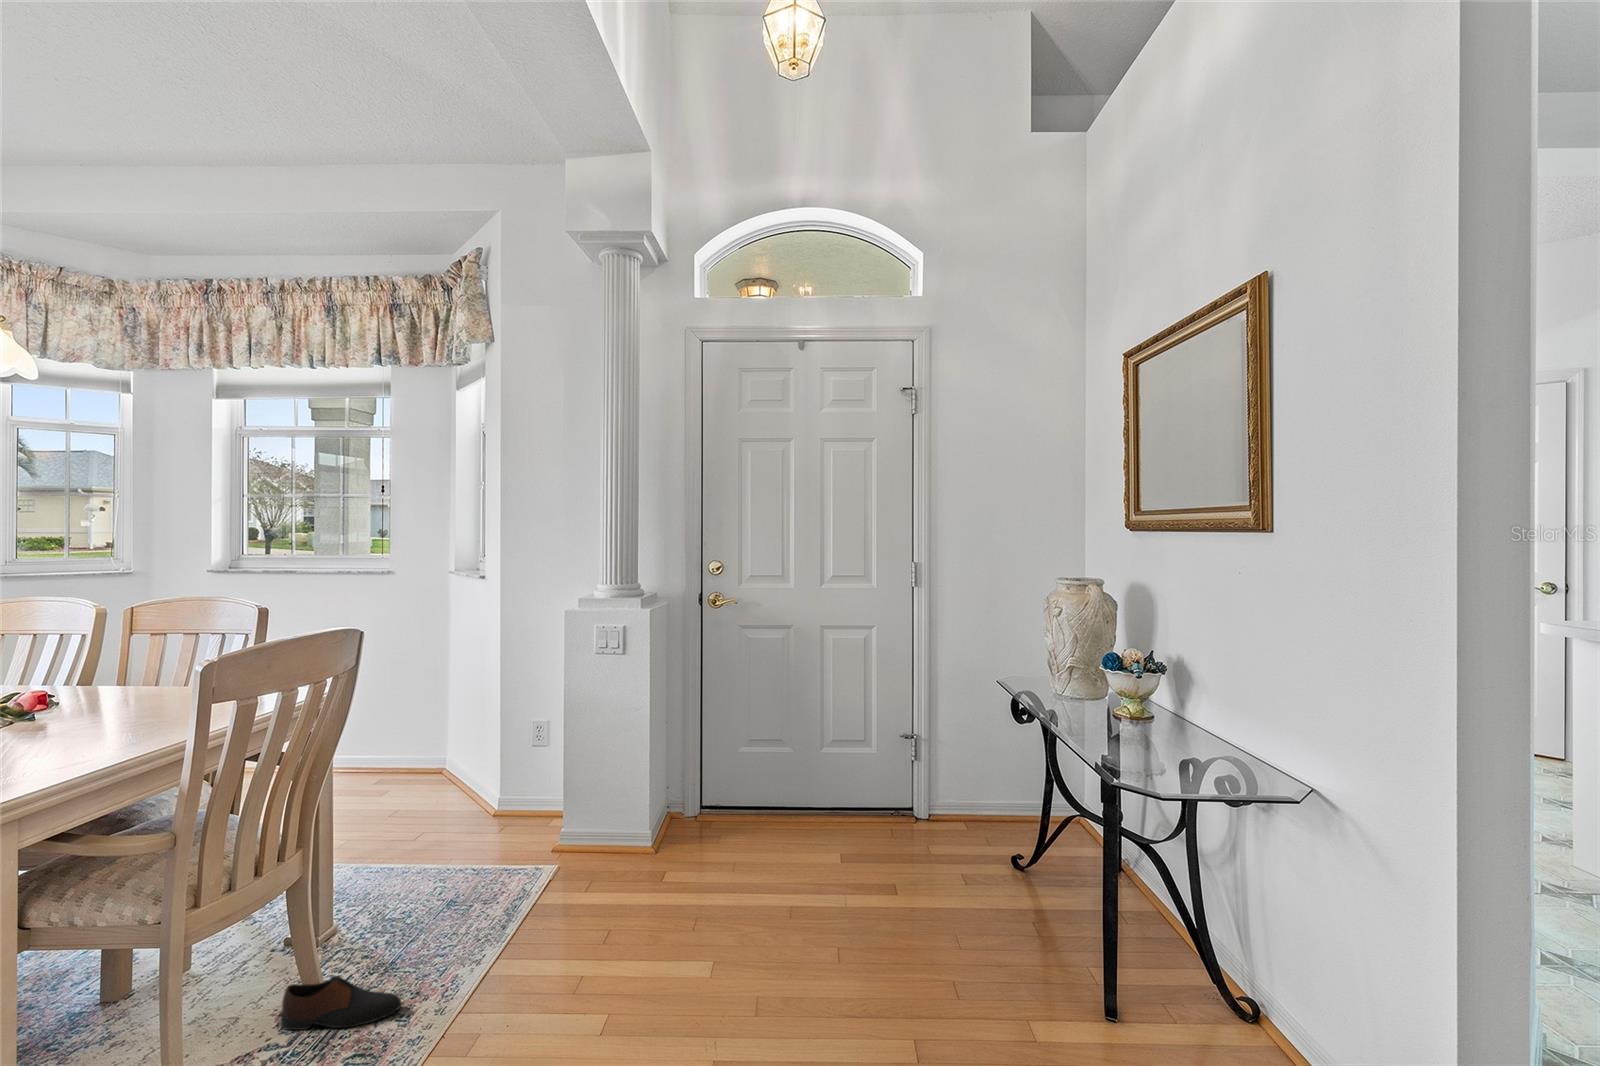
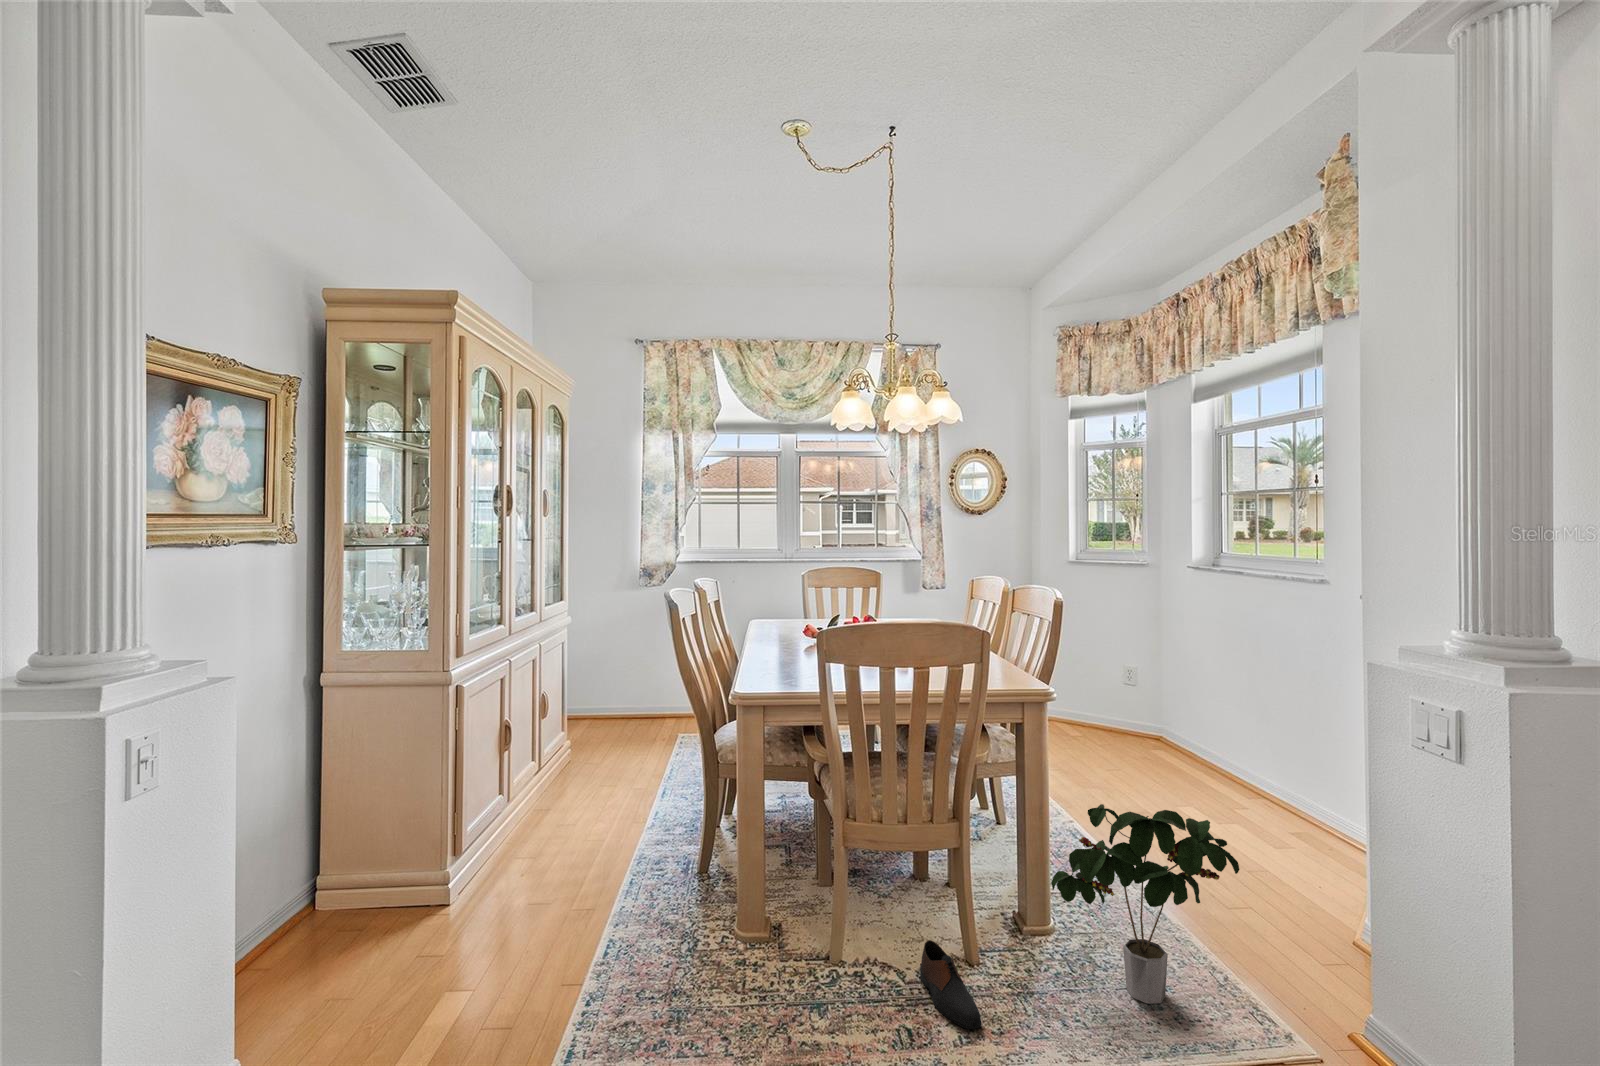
potted plant: none [380,754,510,919] -> present [1051,804,1240,1004]

